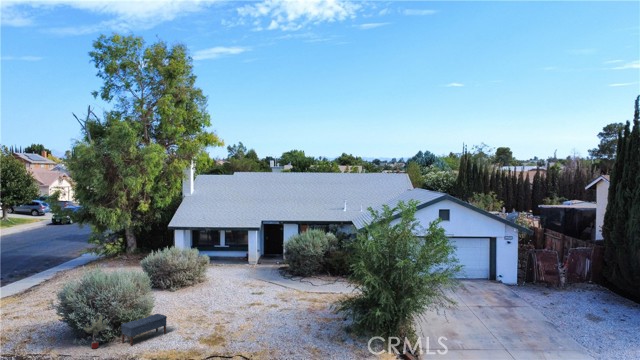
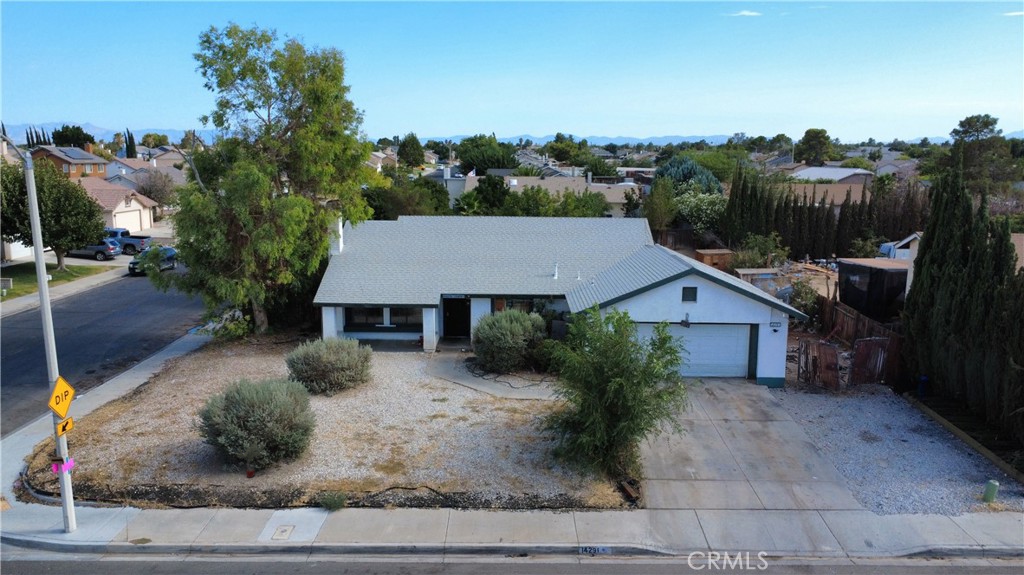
bench: present [121,314,167,346] -> none [279,433,333,474]

